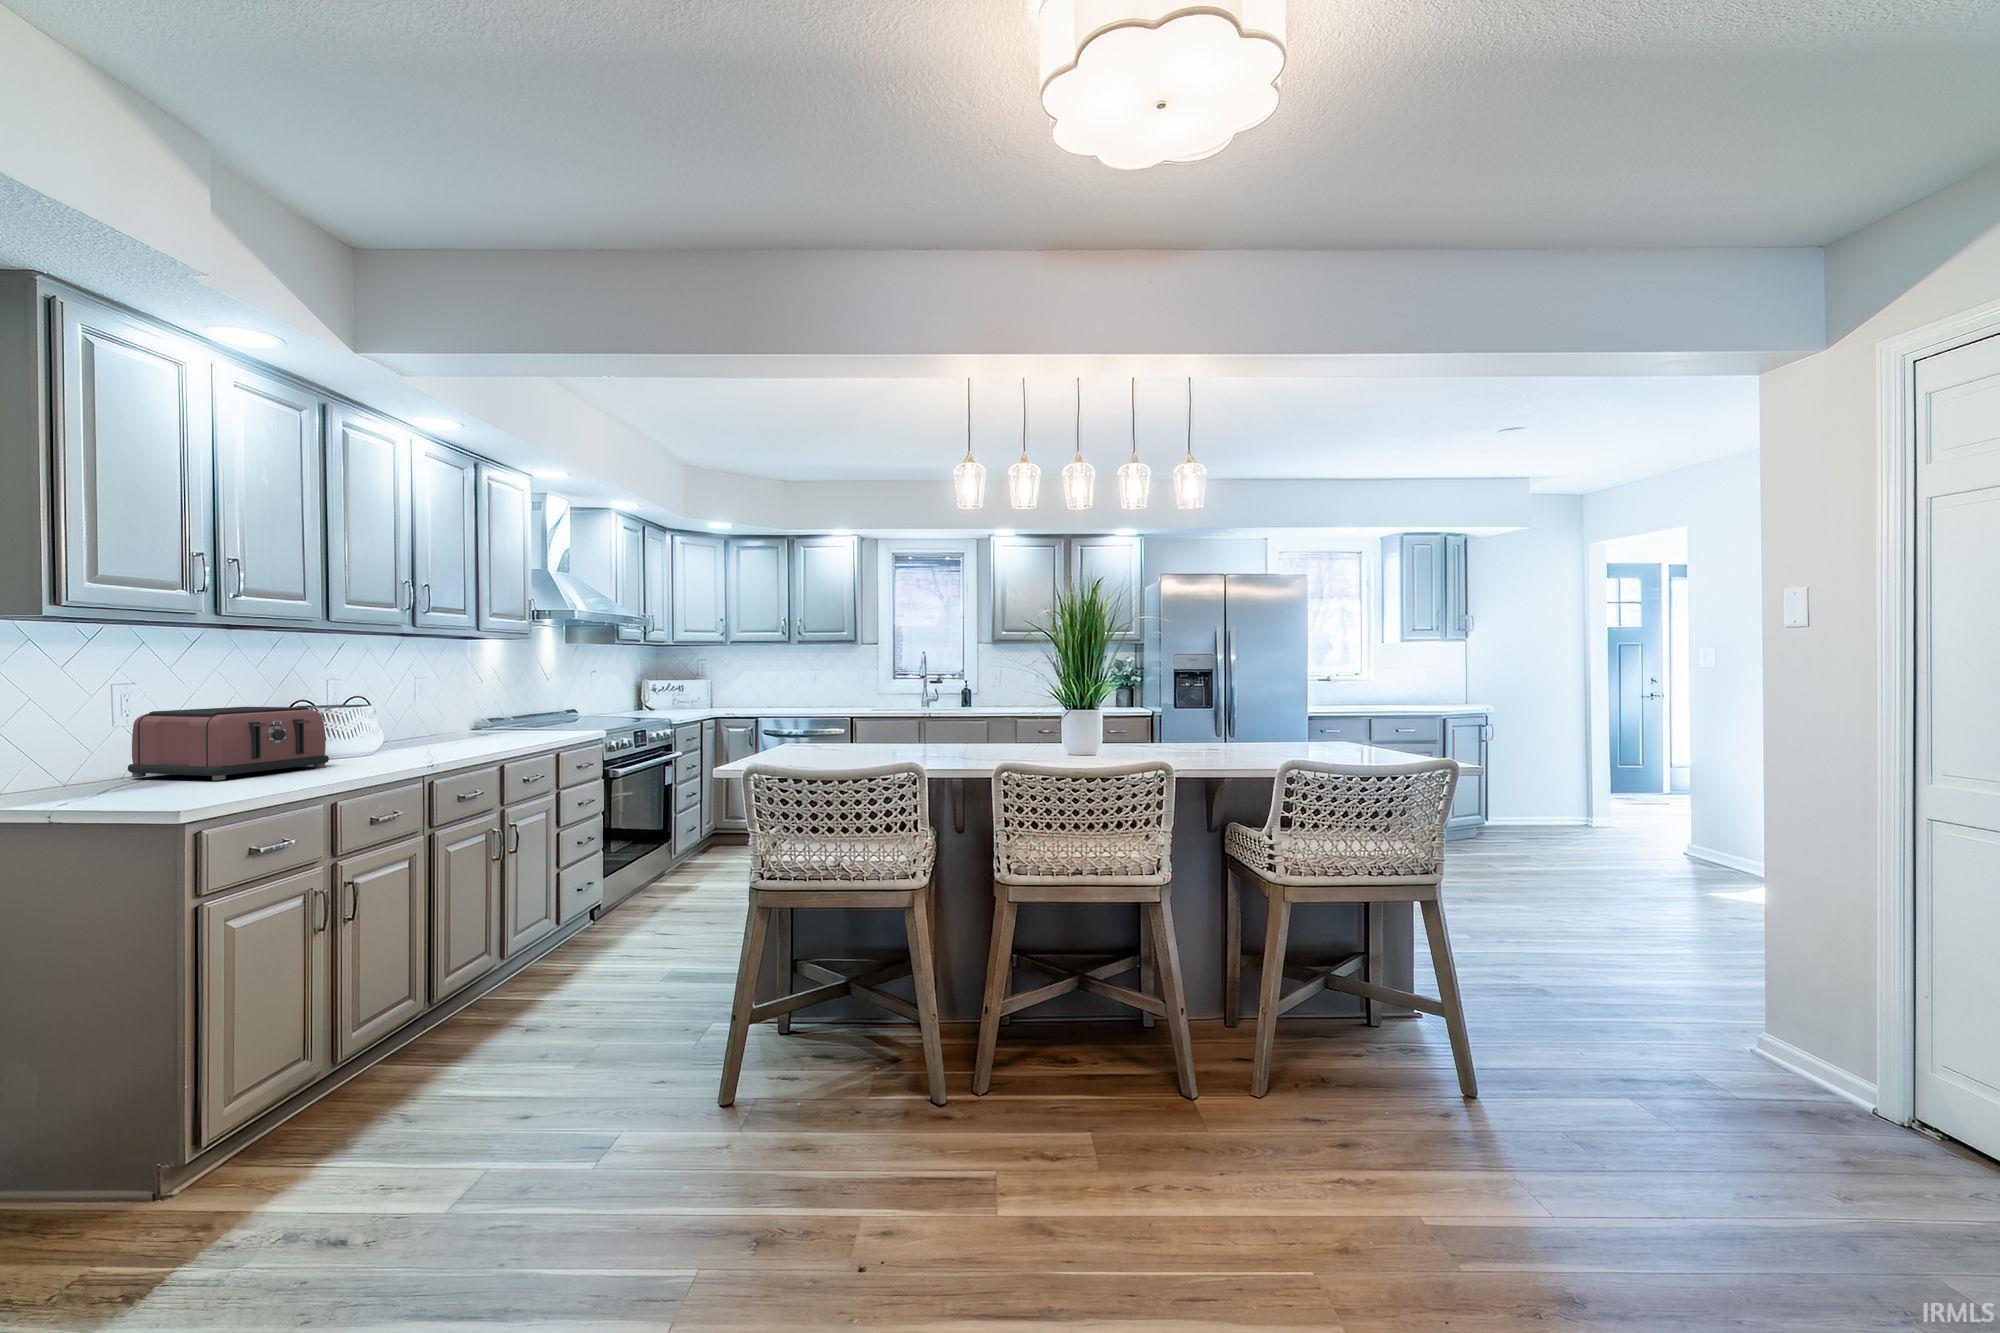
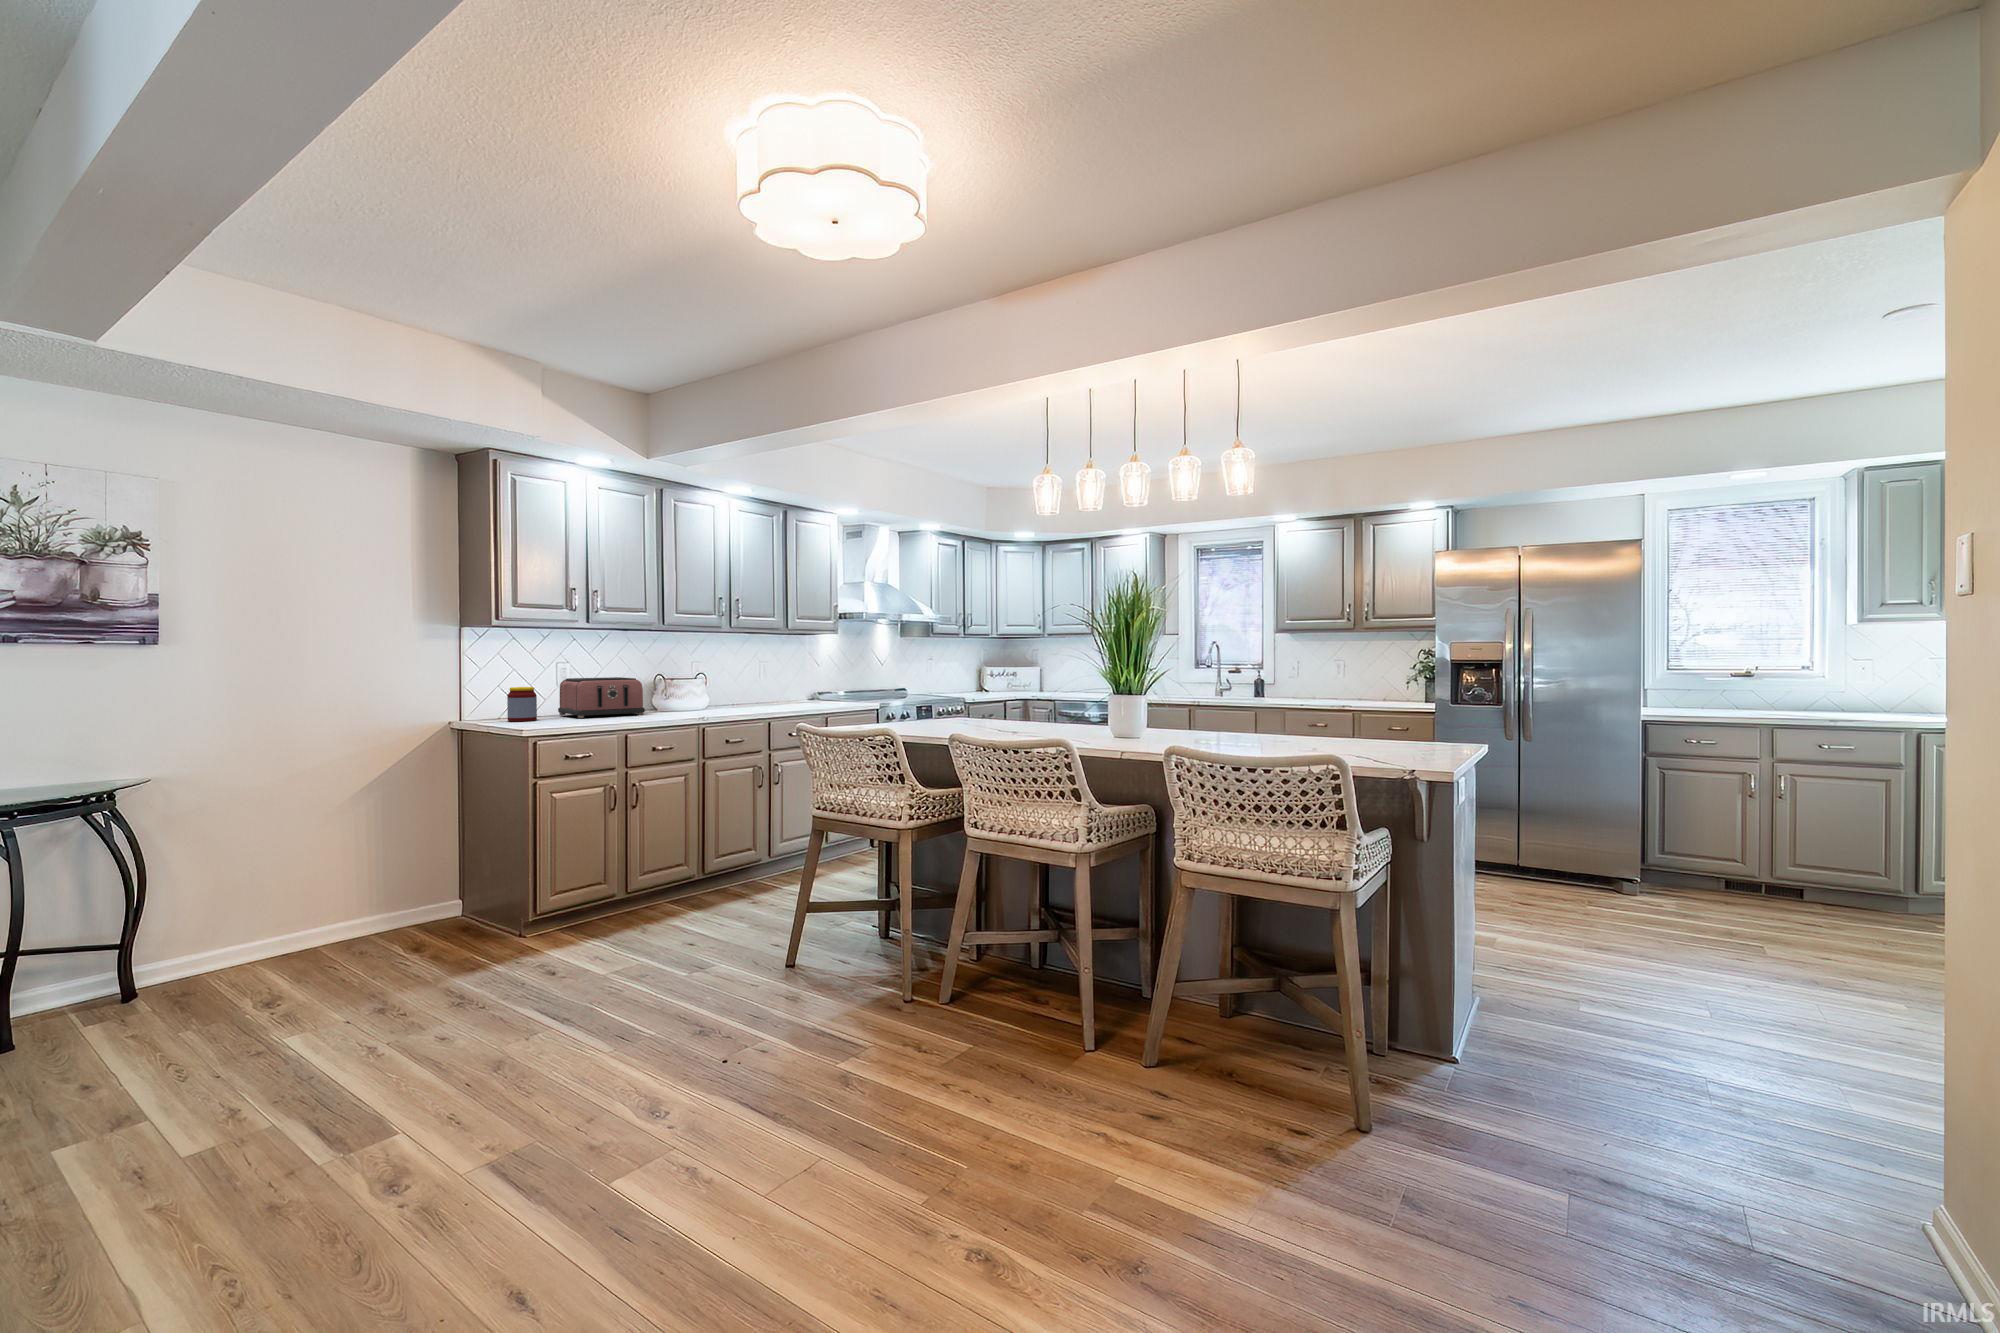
jar: none [55,729,125,796] -> present [507,687,537,722]

